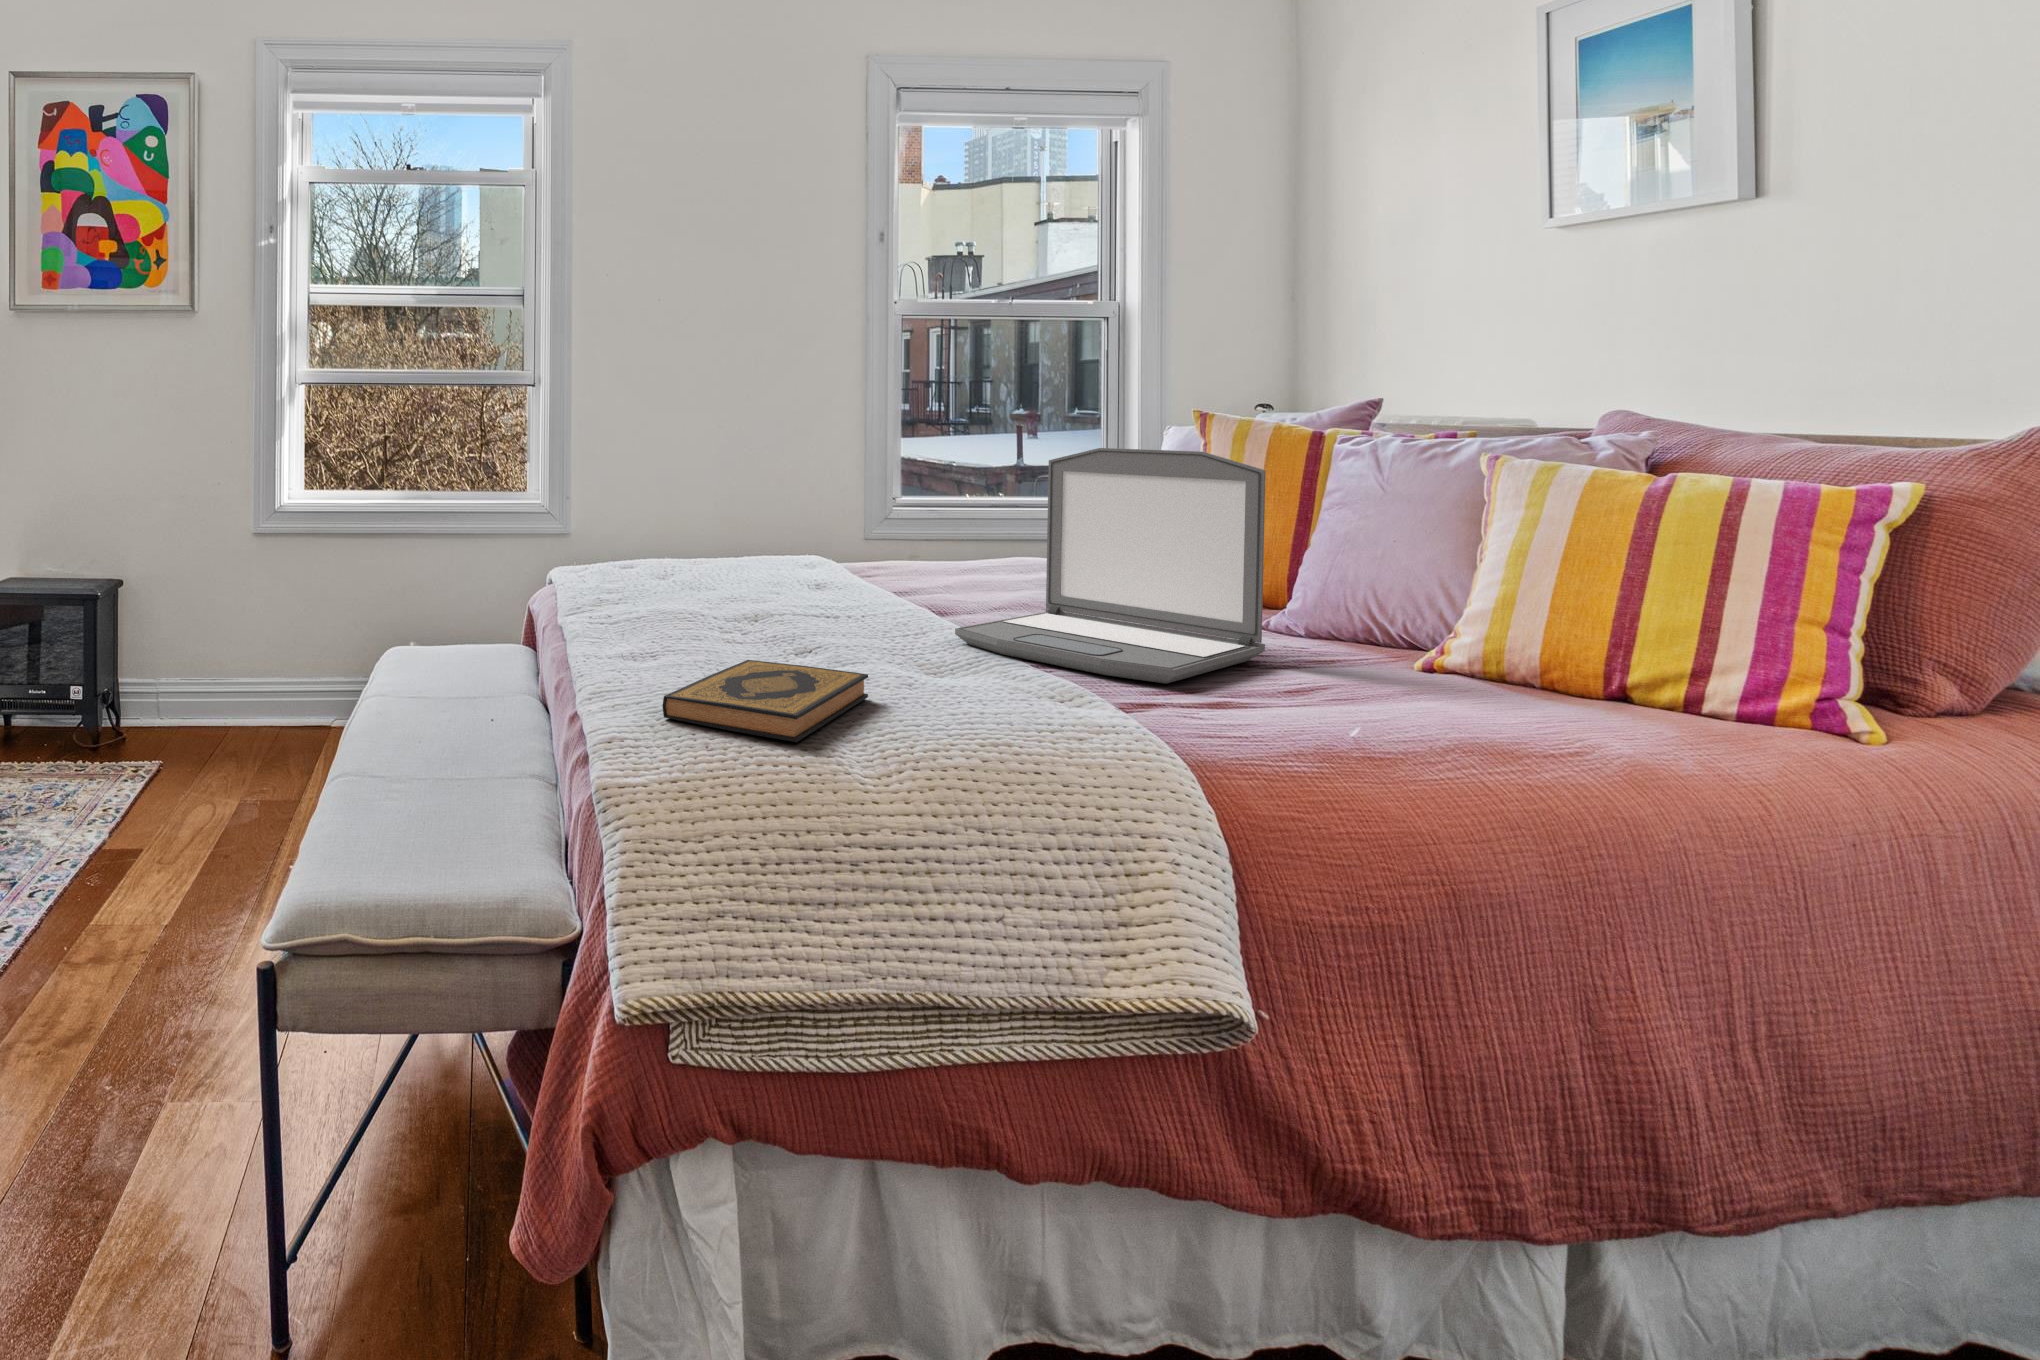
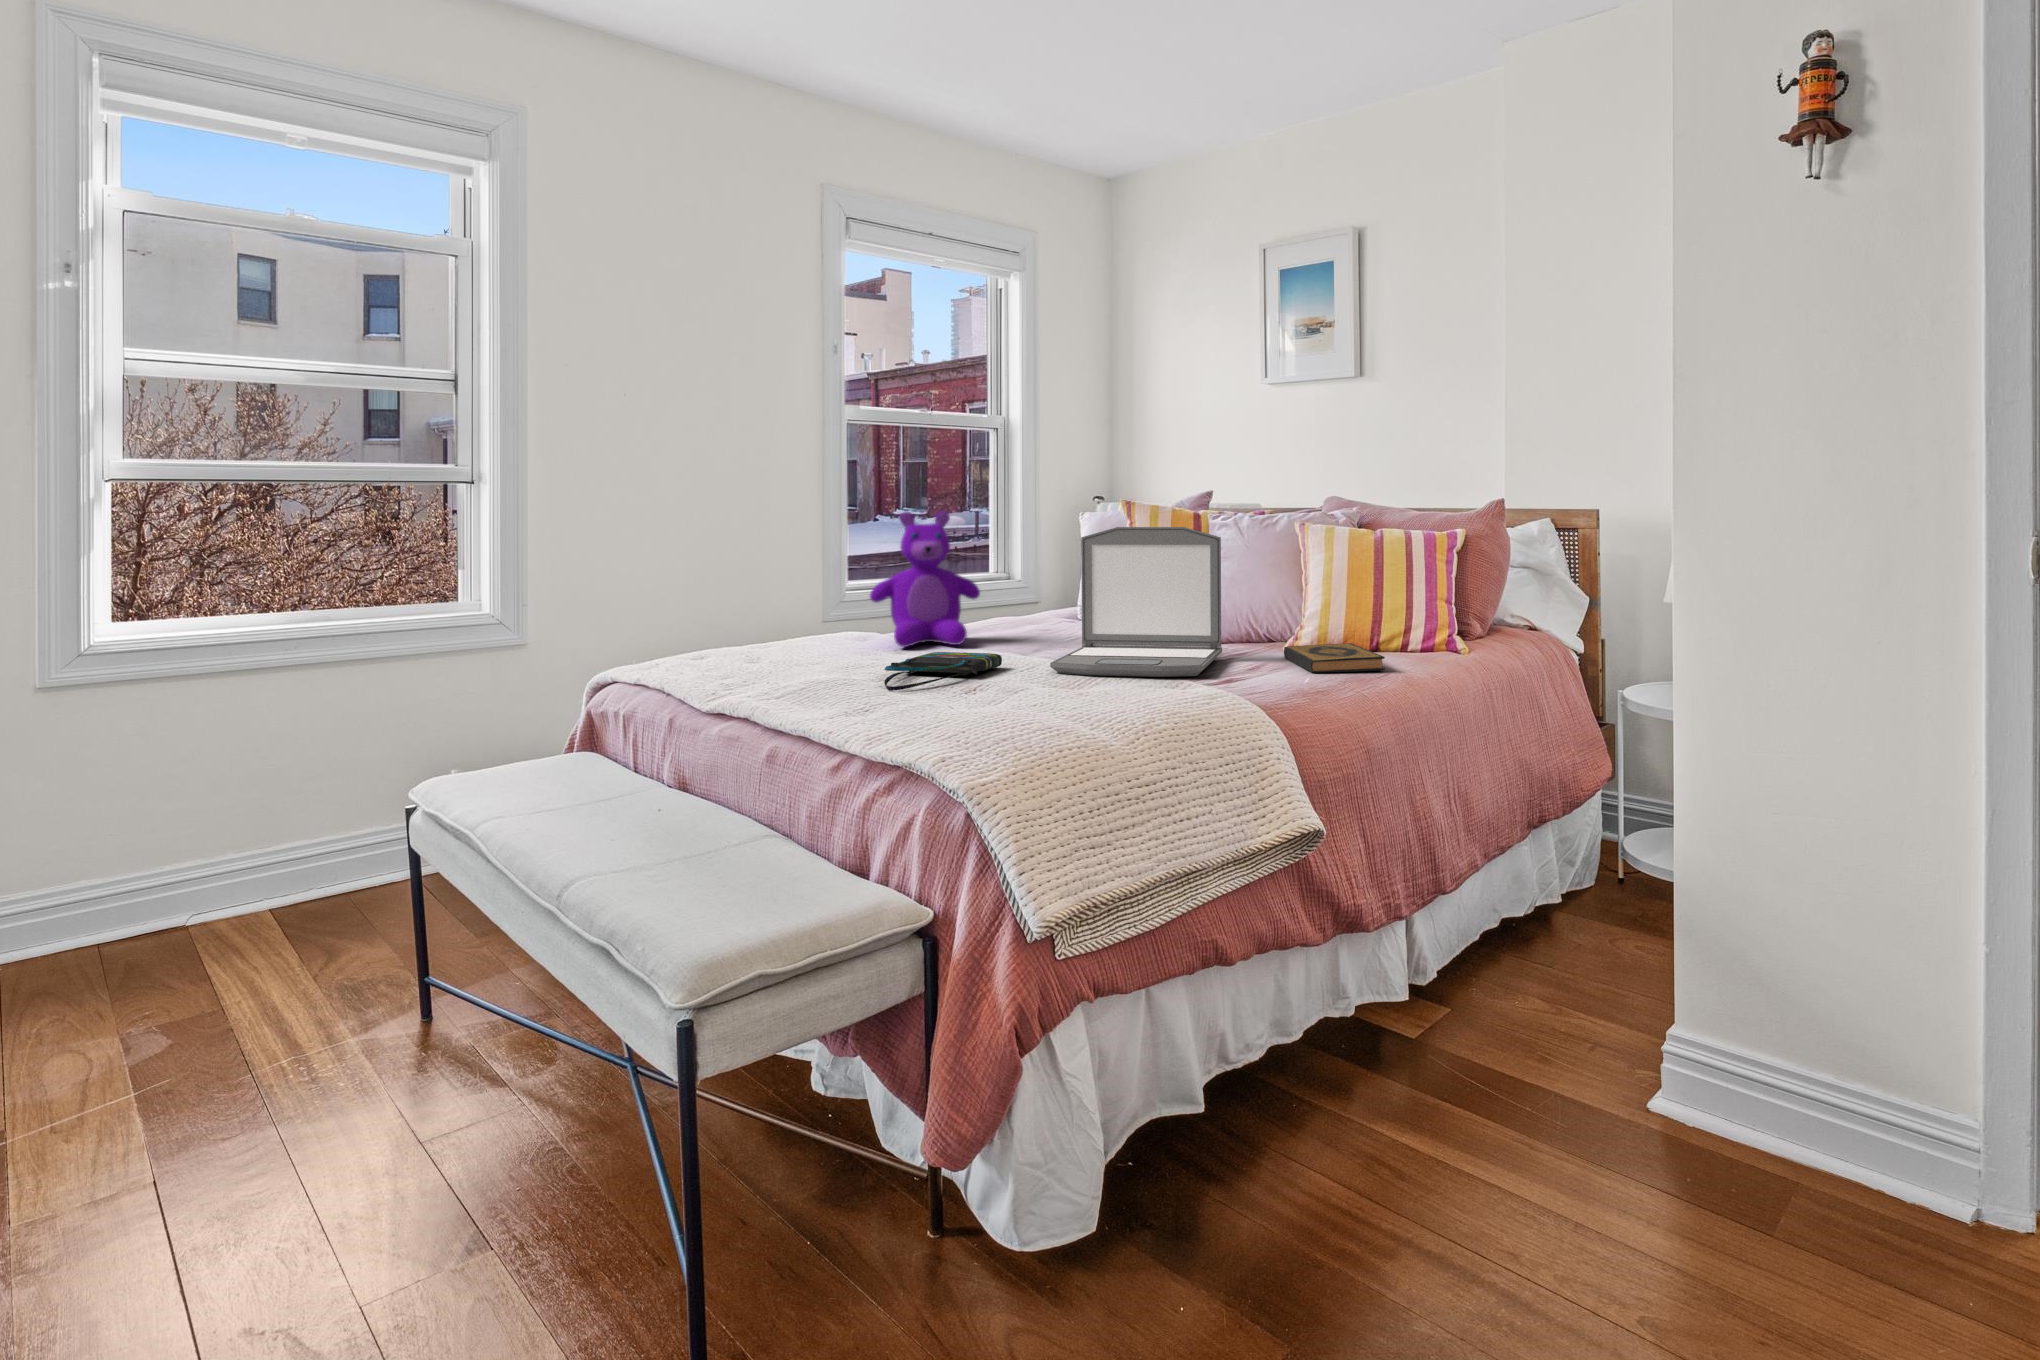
teddy bear: none [820,420,954,587] -> present [870,511,980,647]
tote bag: none [719,593,906,635] -> present [884,652,1002,690]
hardback book: present [662,660,868,742] -> present [1284,643,1385,673]

